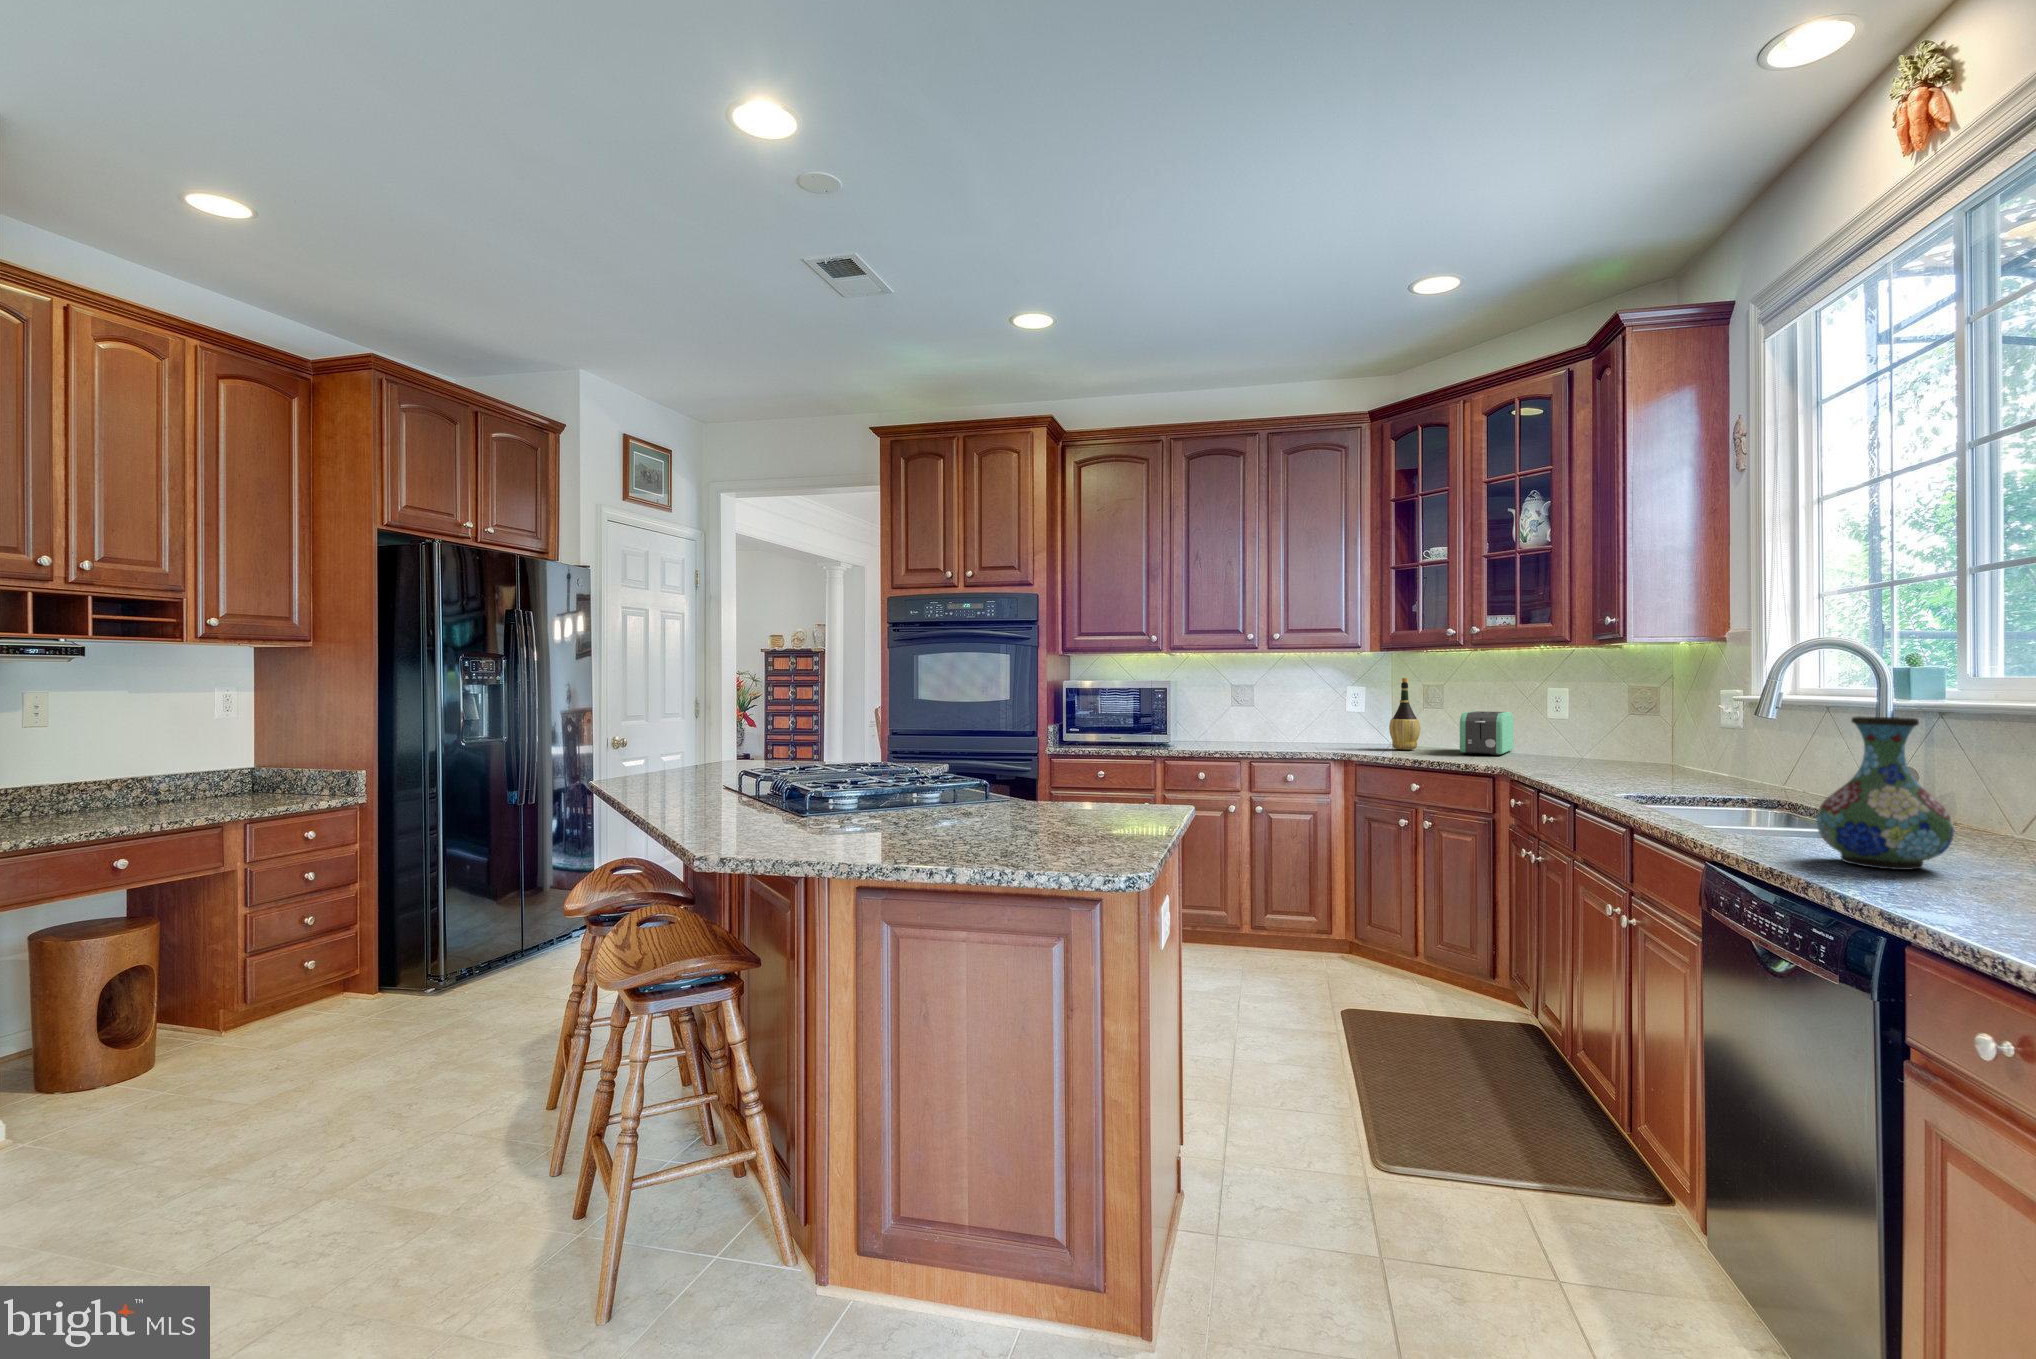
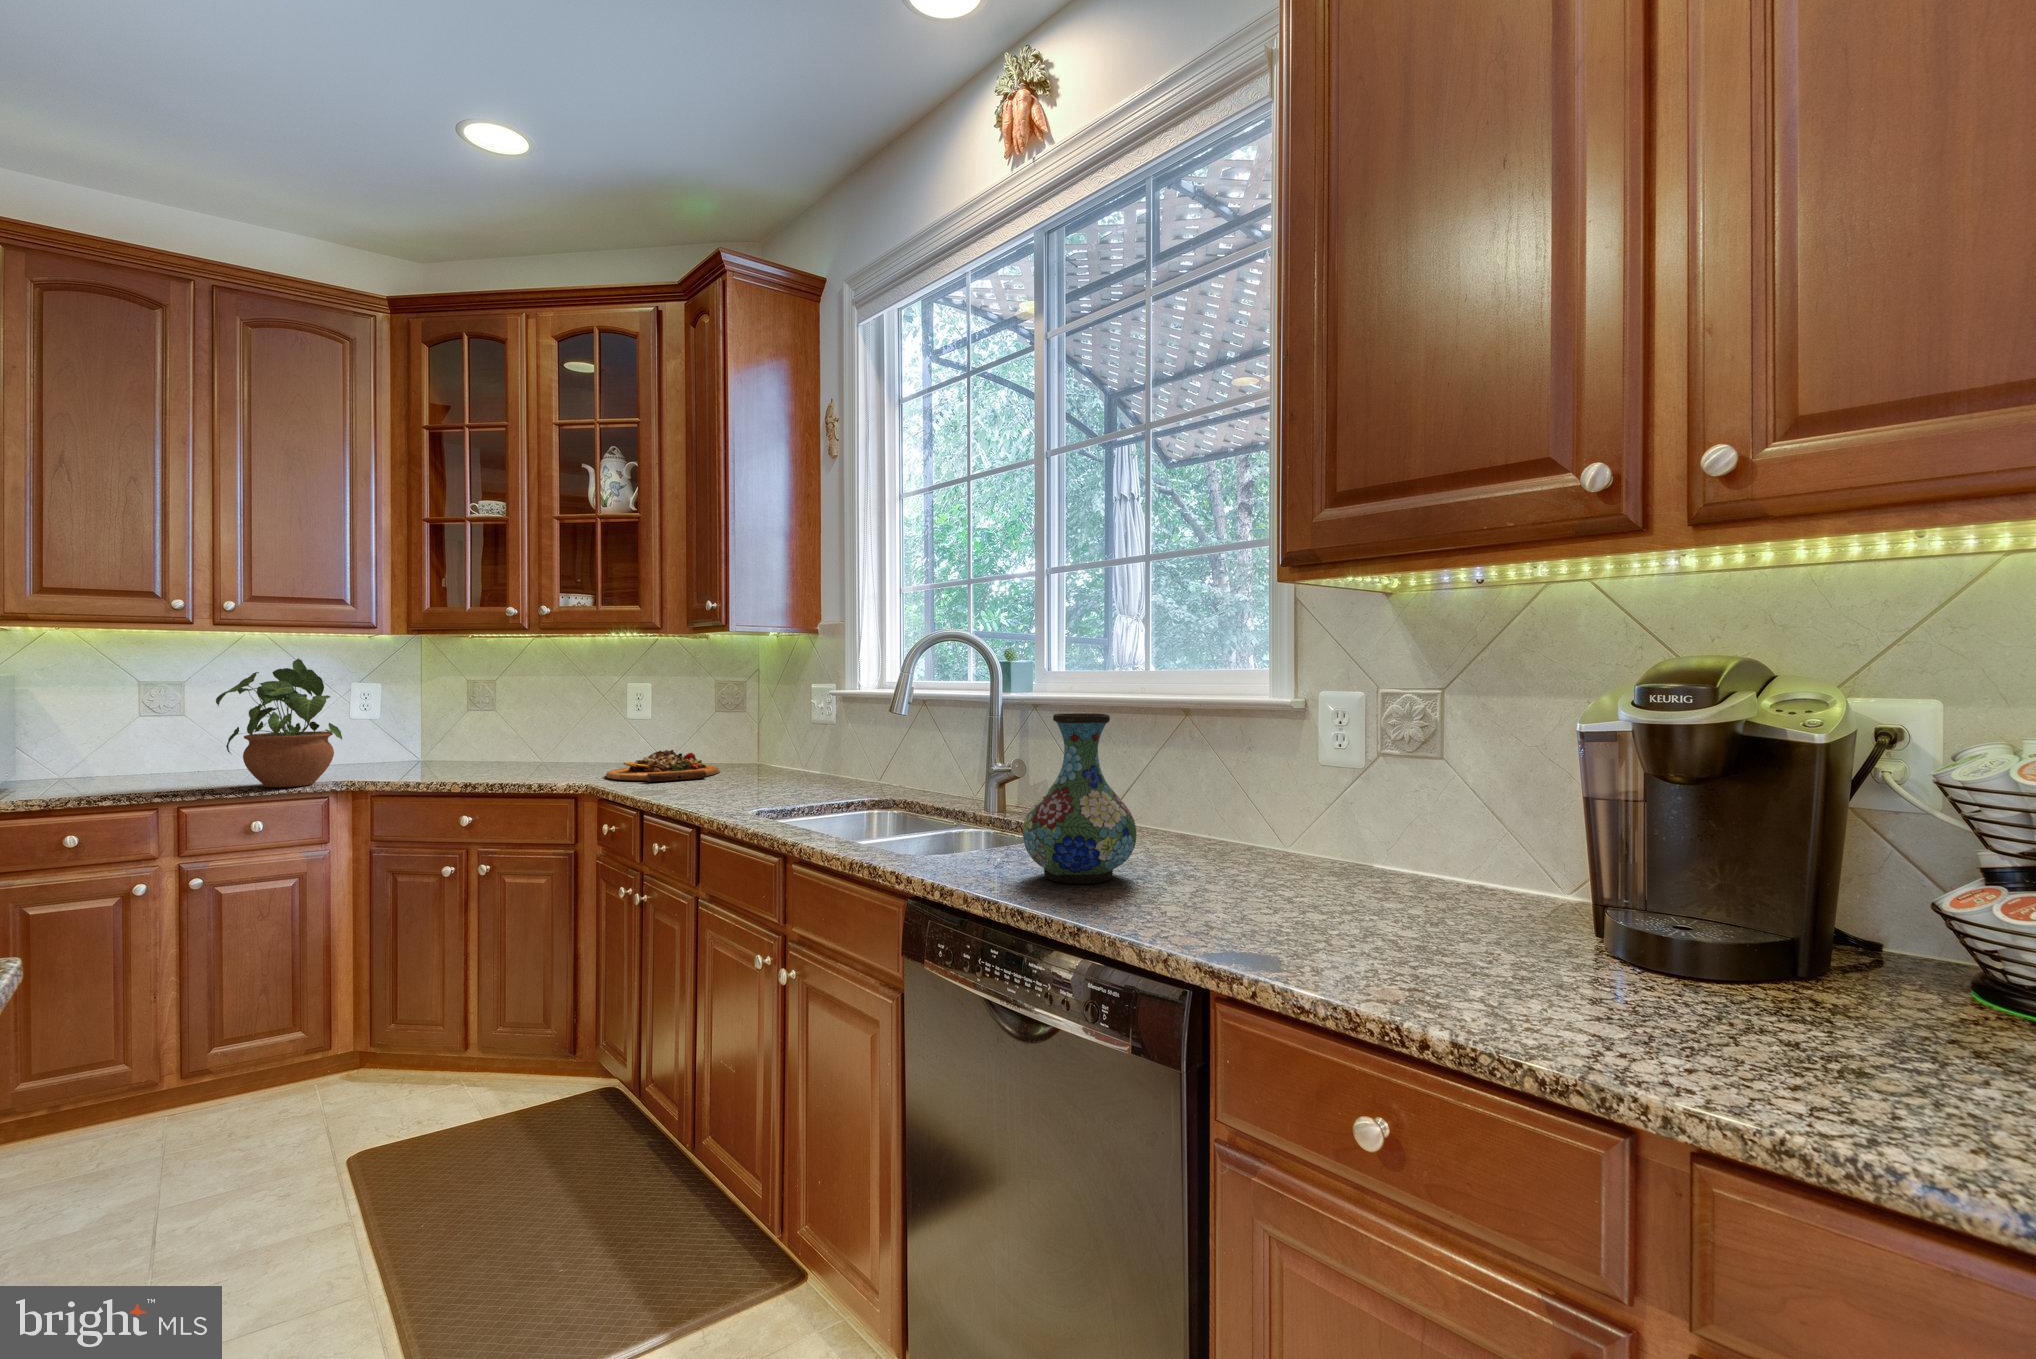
potted plant: none [1269,667,1338,754] -> present [216,659,342,787]
wine bottle: present [1389,678,1420,750] -> none [421,672,466,767]
toaster: present [1460,711,1514,755] -> none [522,712,584,767]
cutting board: none [1522,746,1627,772] -> present [606,750,720,782]

